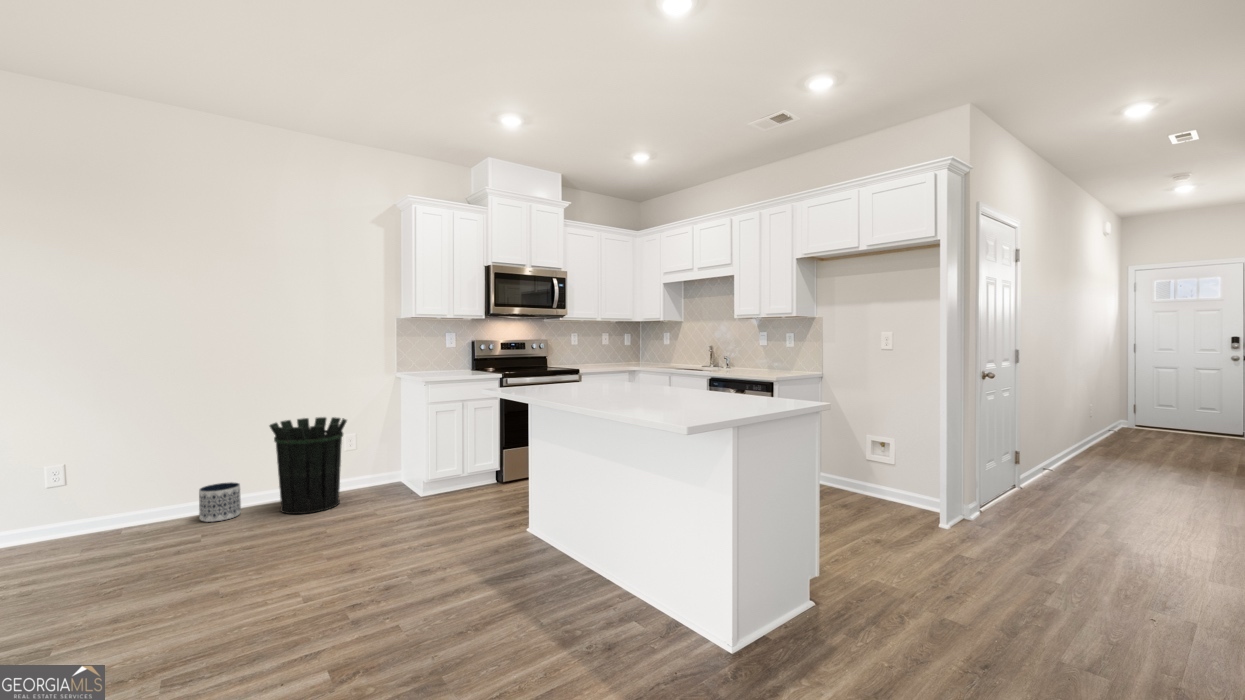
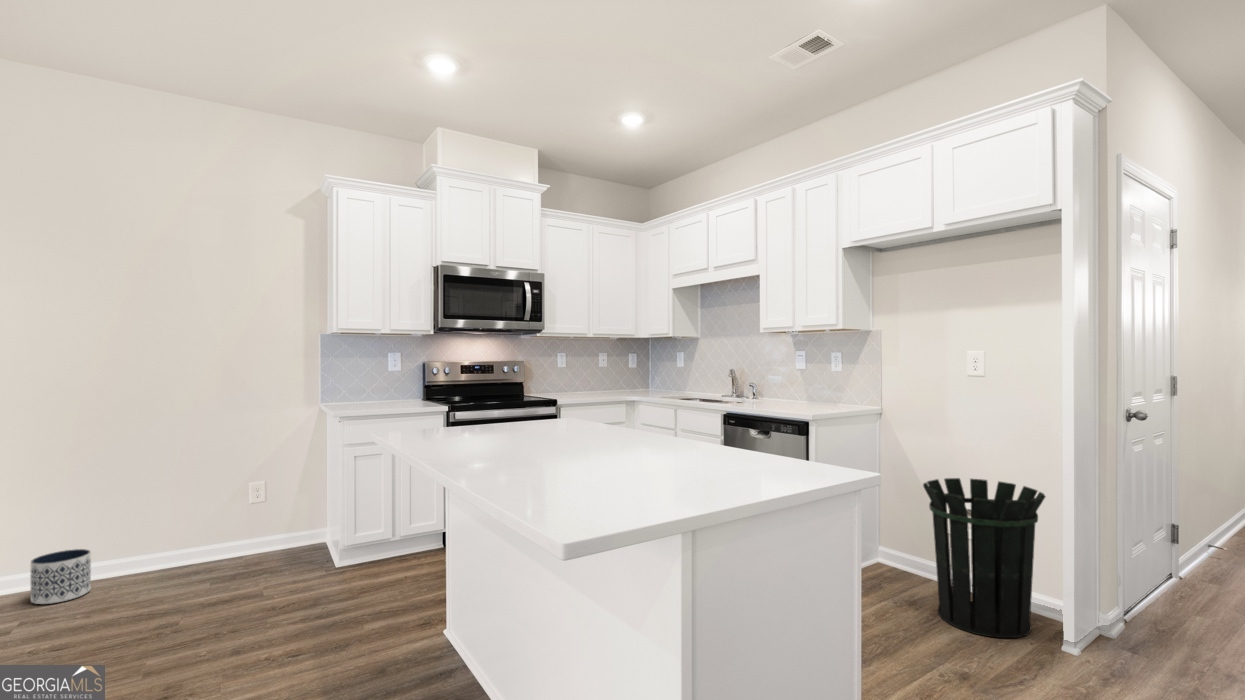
waste bin: present [270,417,347,514] -> present [923,478,1045,638]

